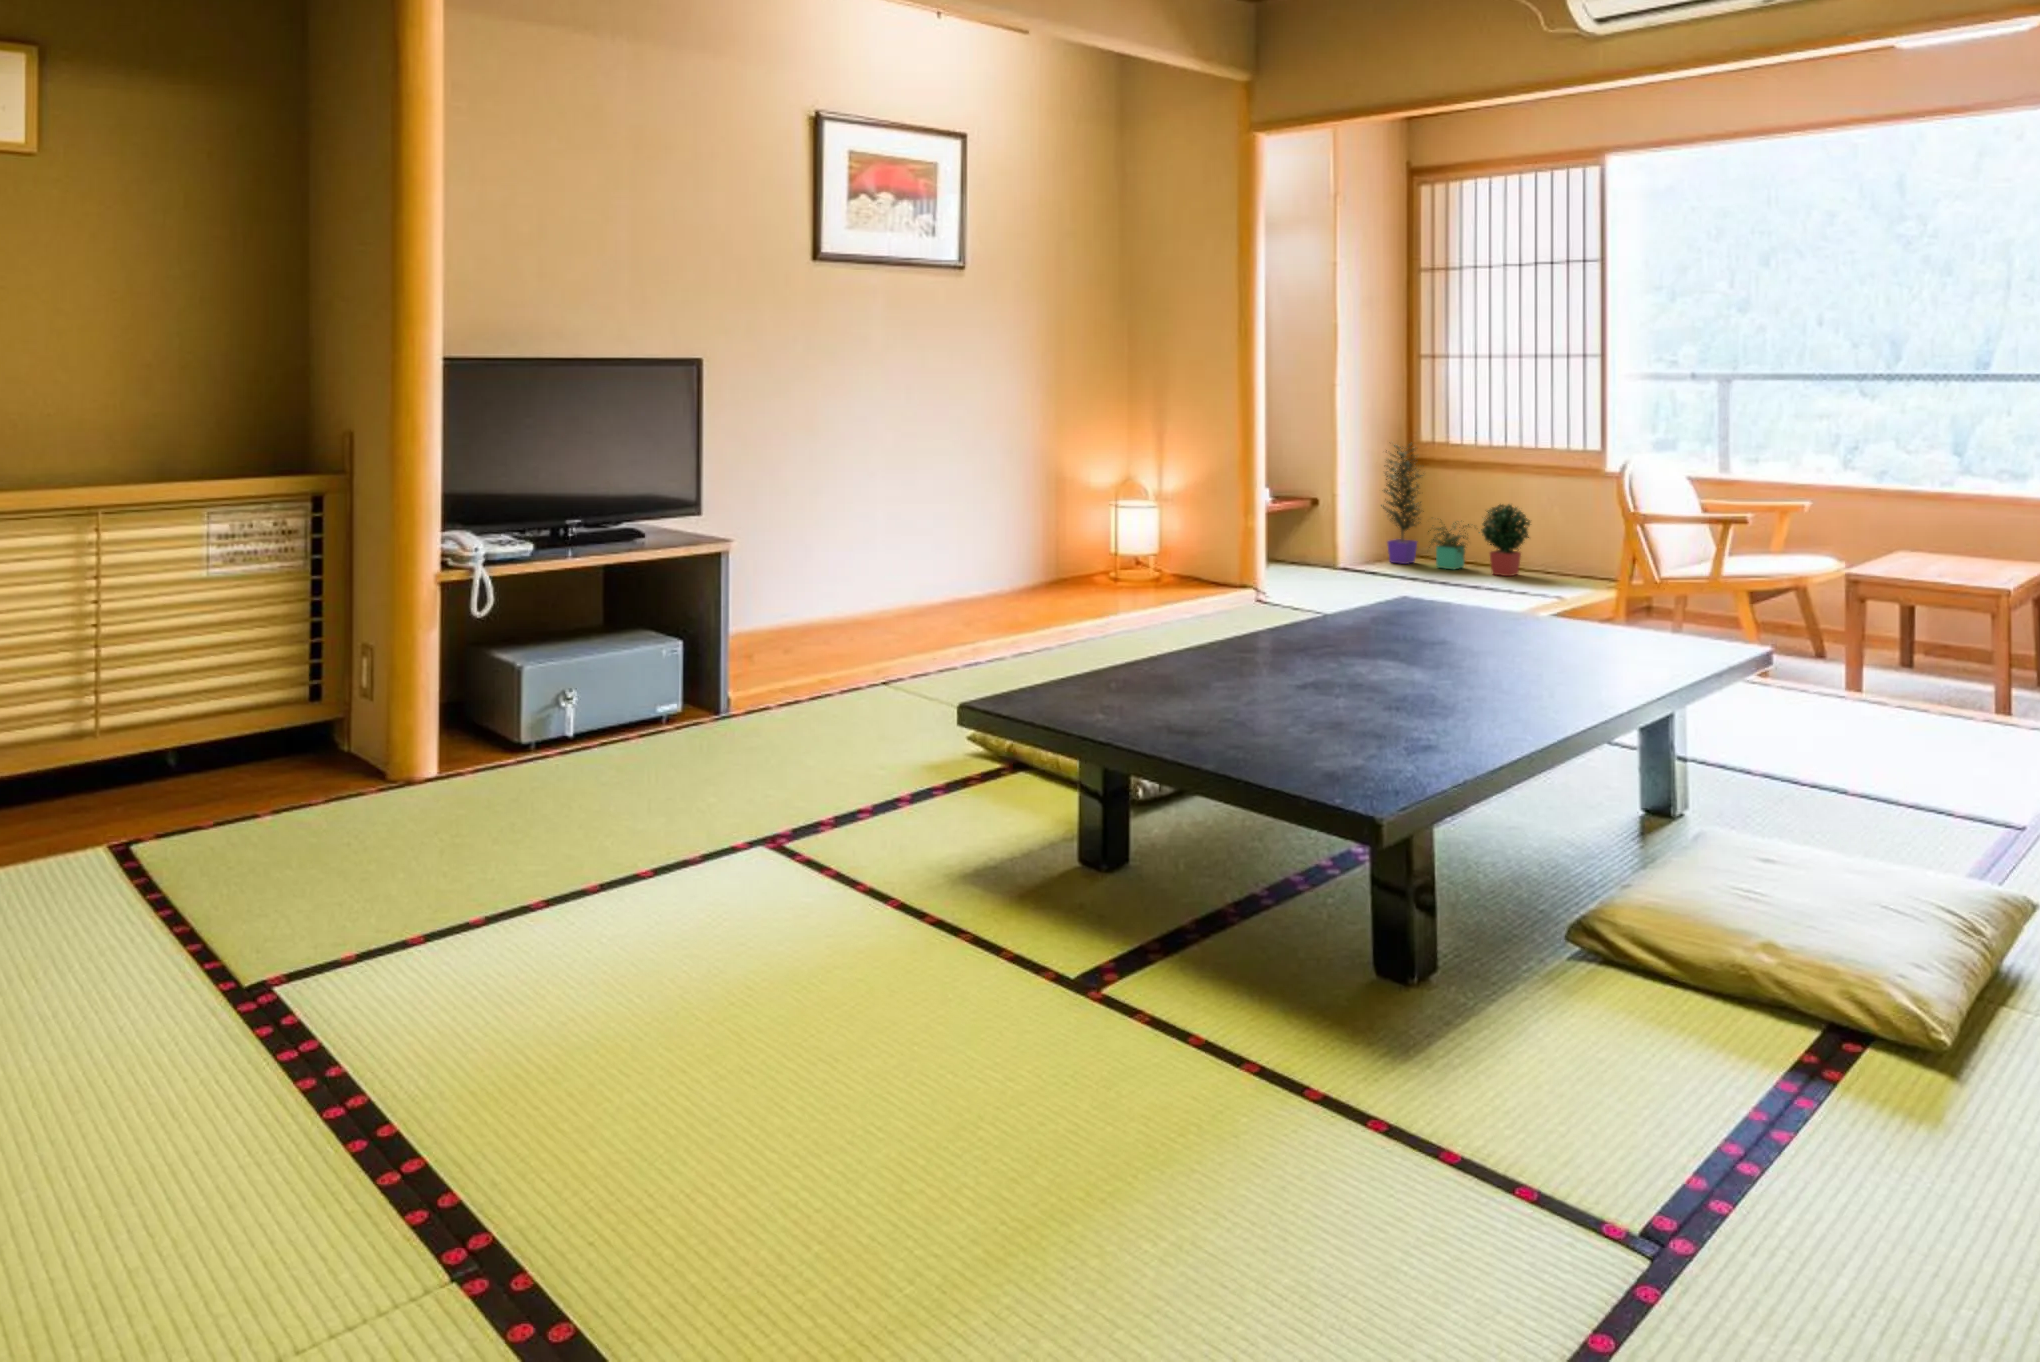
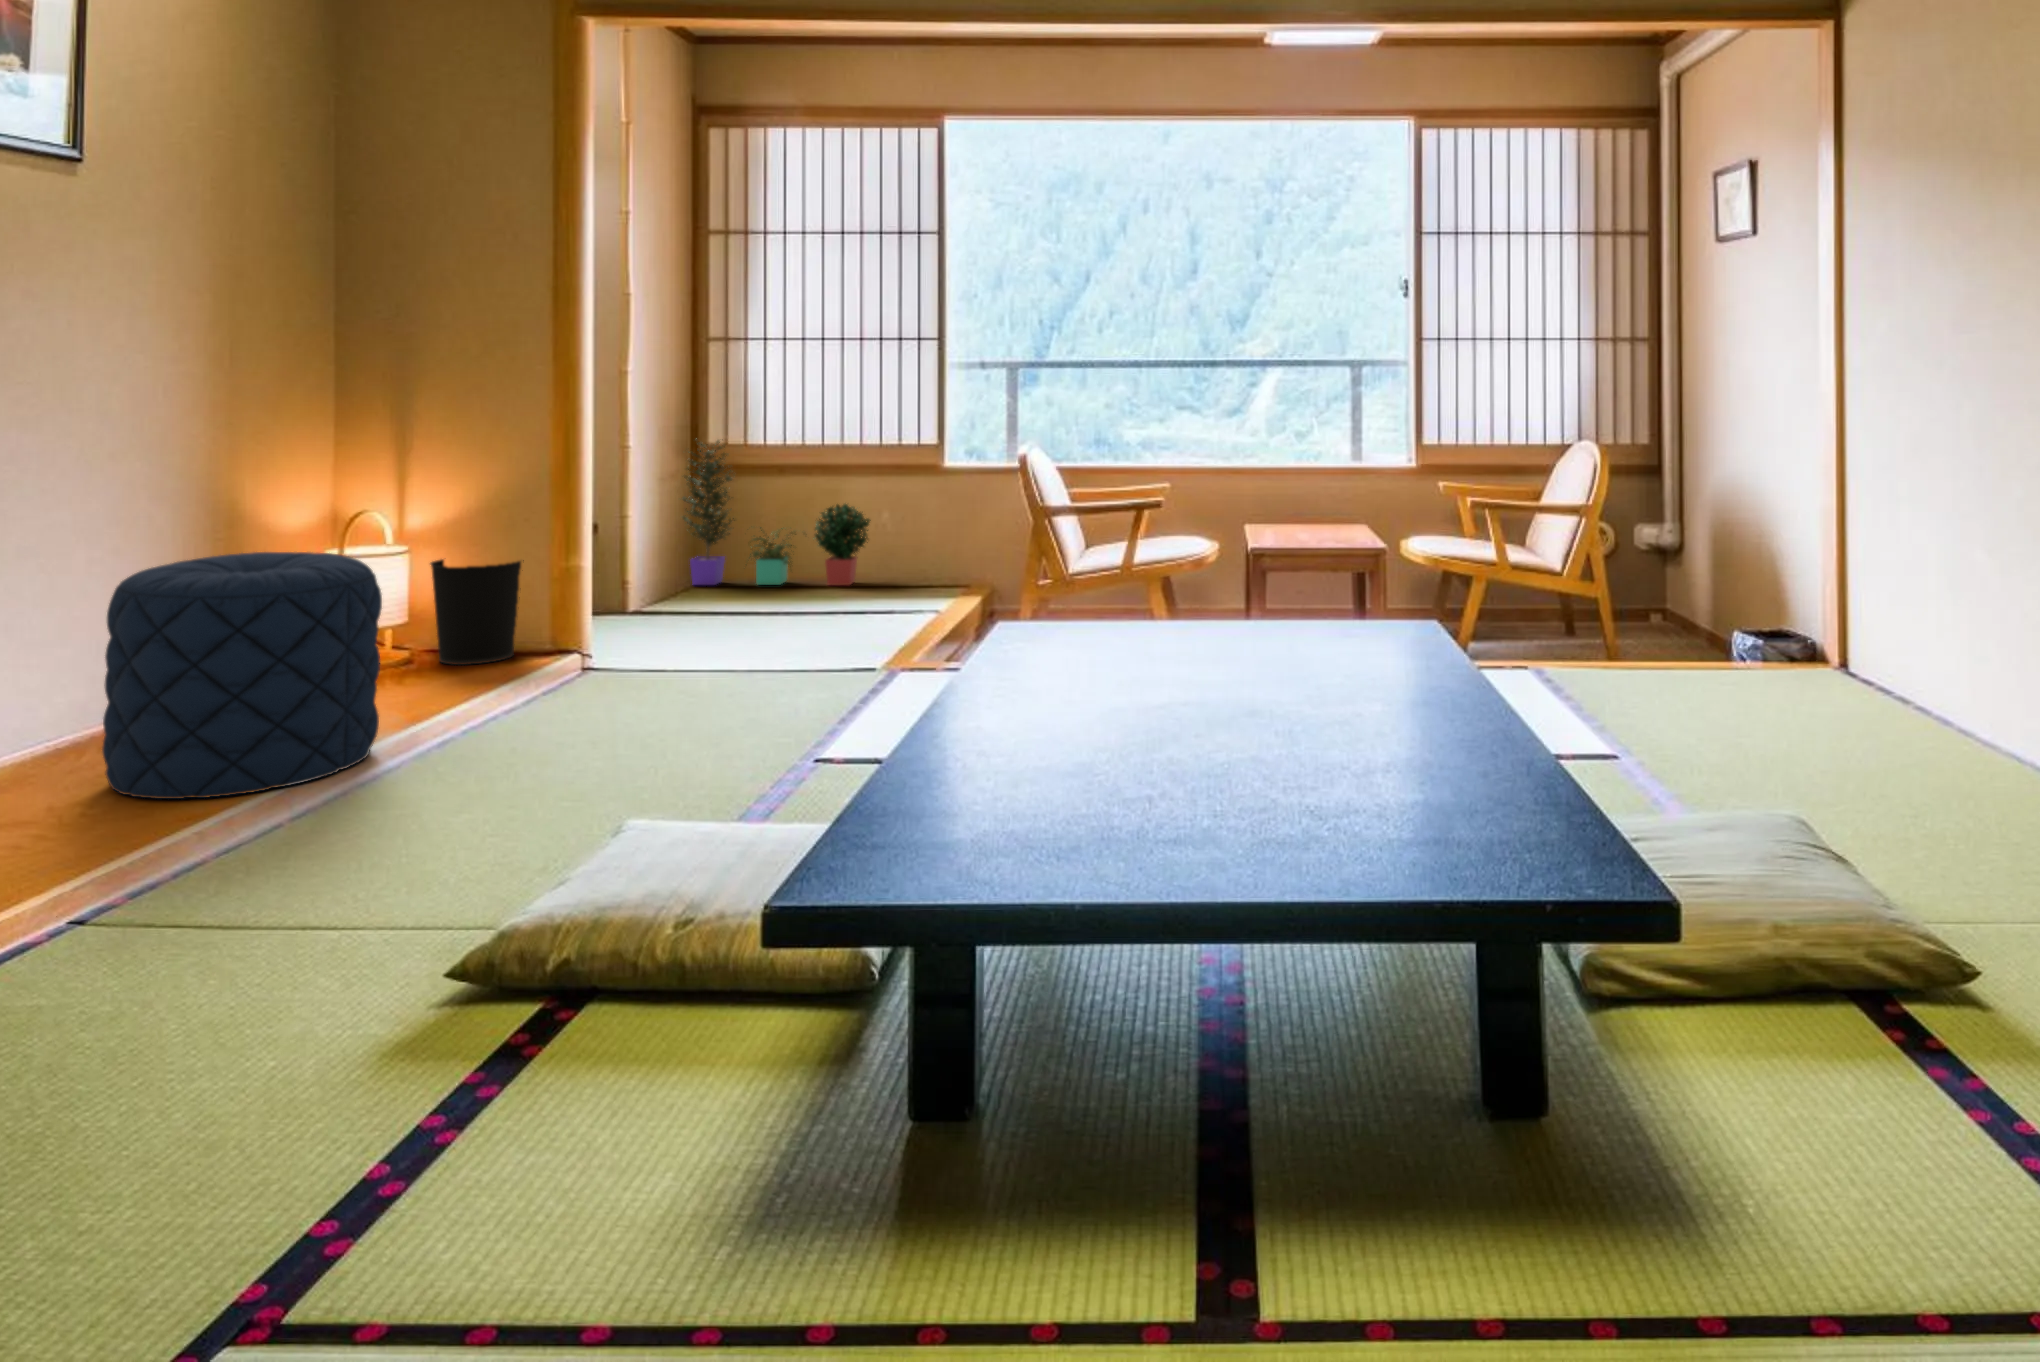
pouf: none [946,506,1080,647] -> present [102,552,382,799]
wastebasket: none [1161,521,1220,597] -> present [430,559,524,665]

